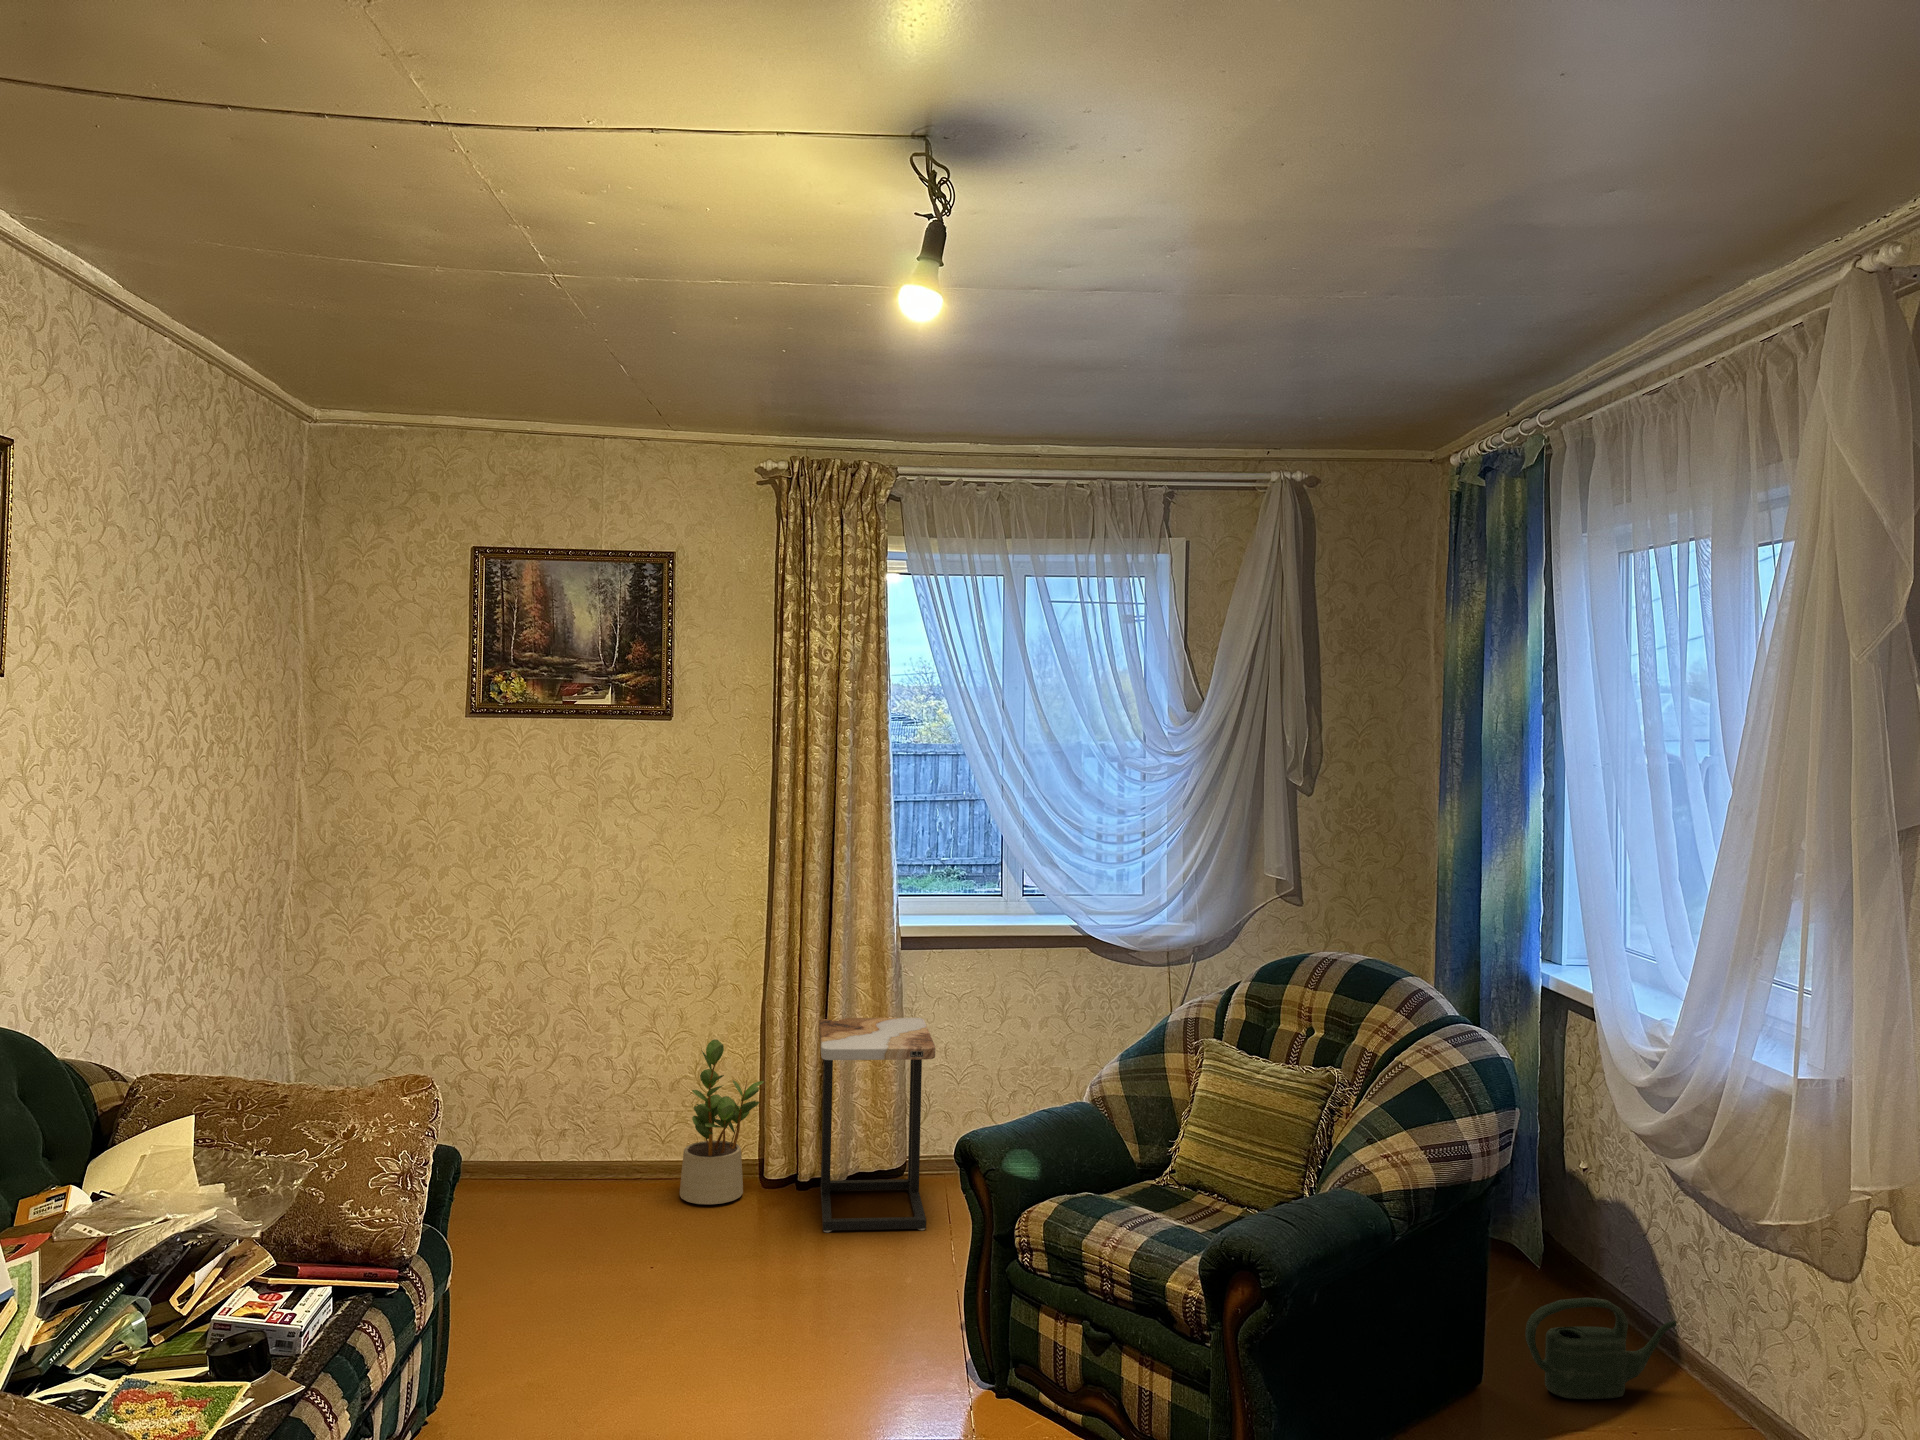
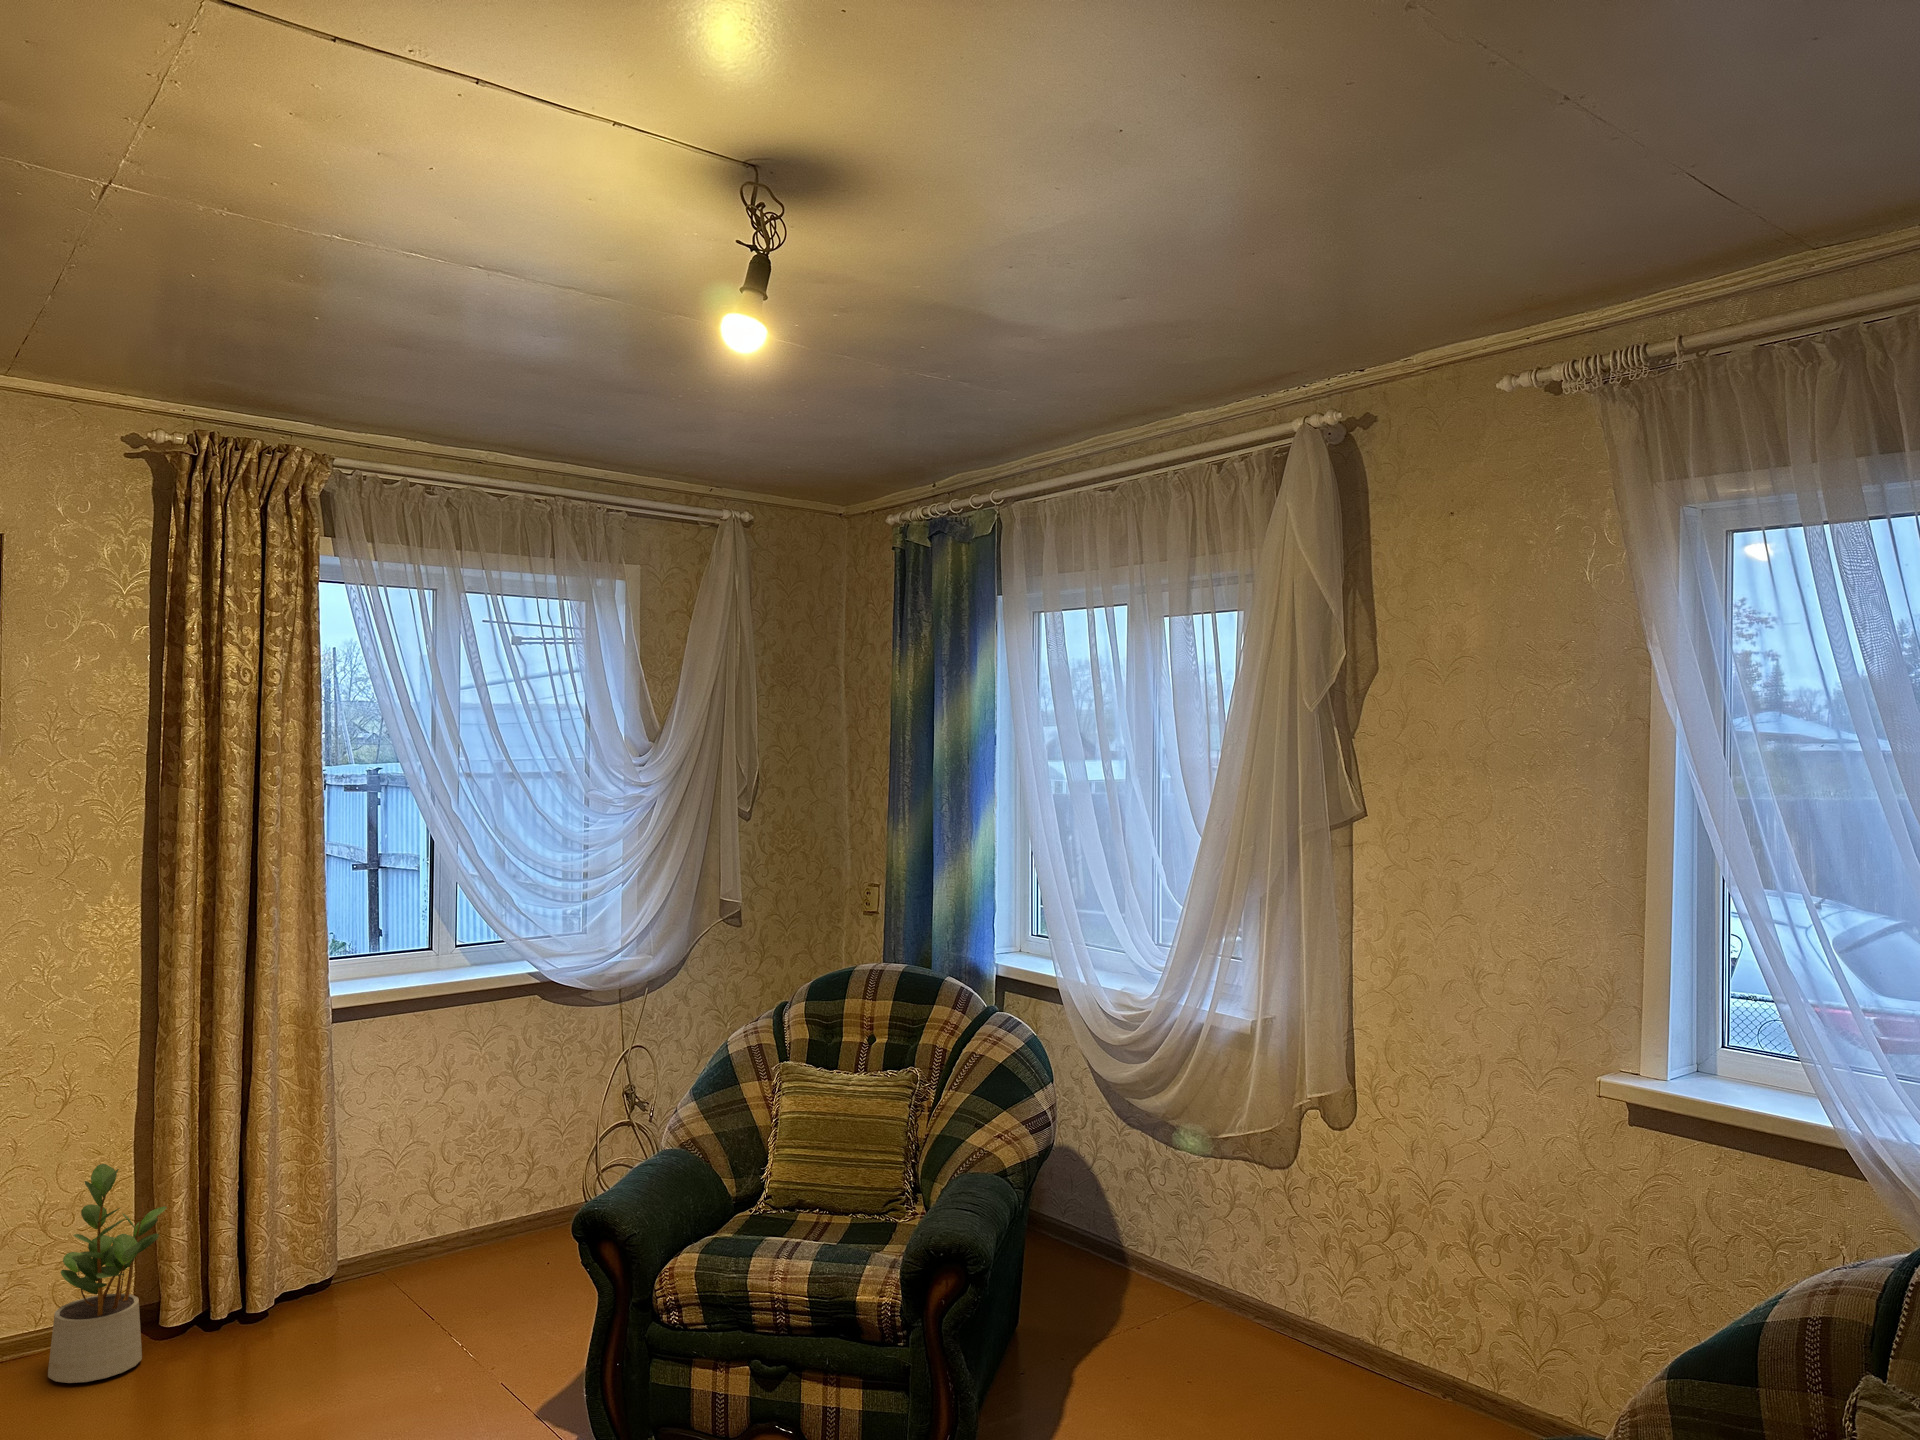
side table: present [819,1018,935,1232] -> none [241,1097,424,1370]
watering can: present [1525,1297,1676,1399] -> none [1067,1231,1160,1321]

